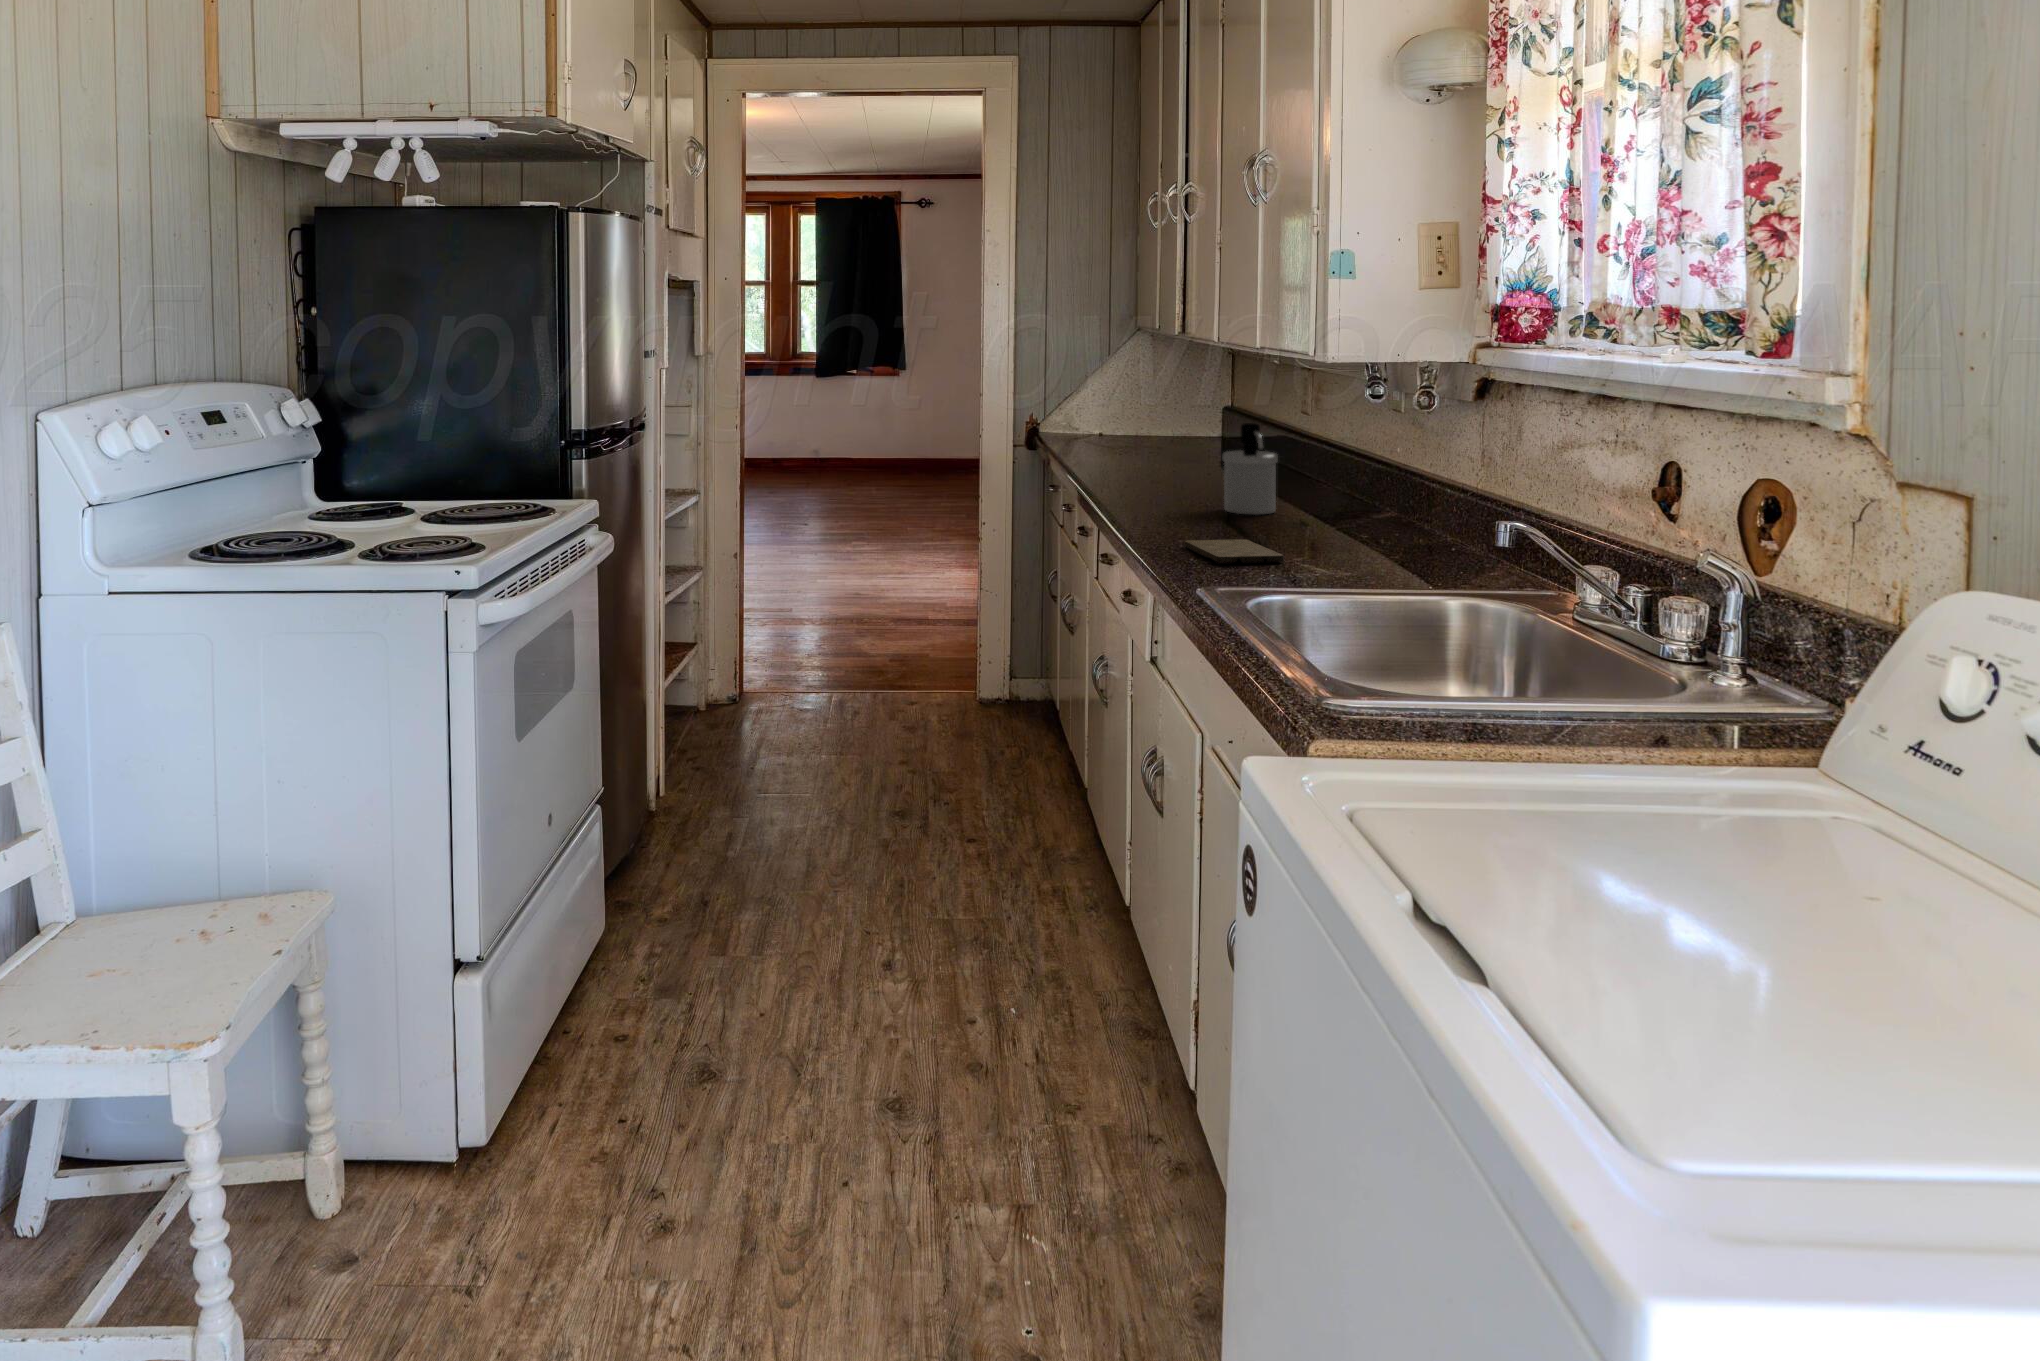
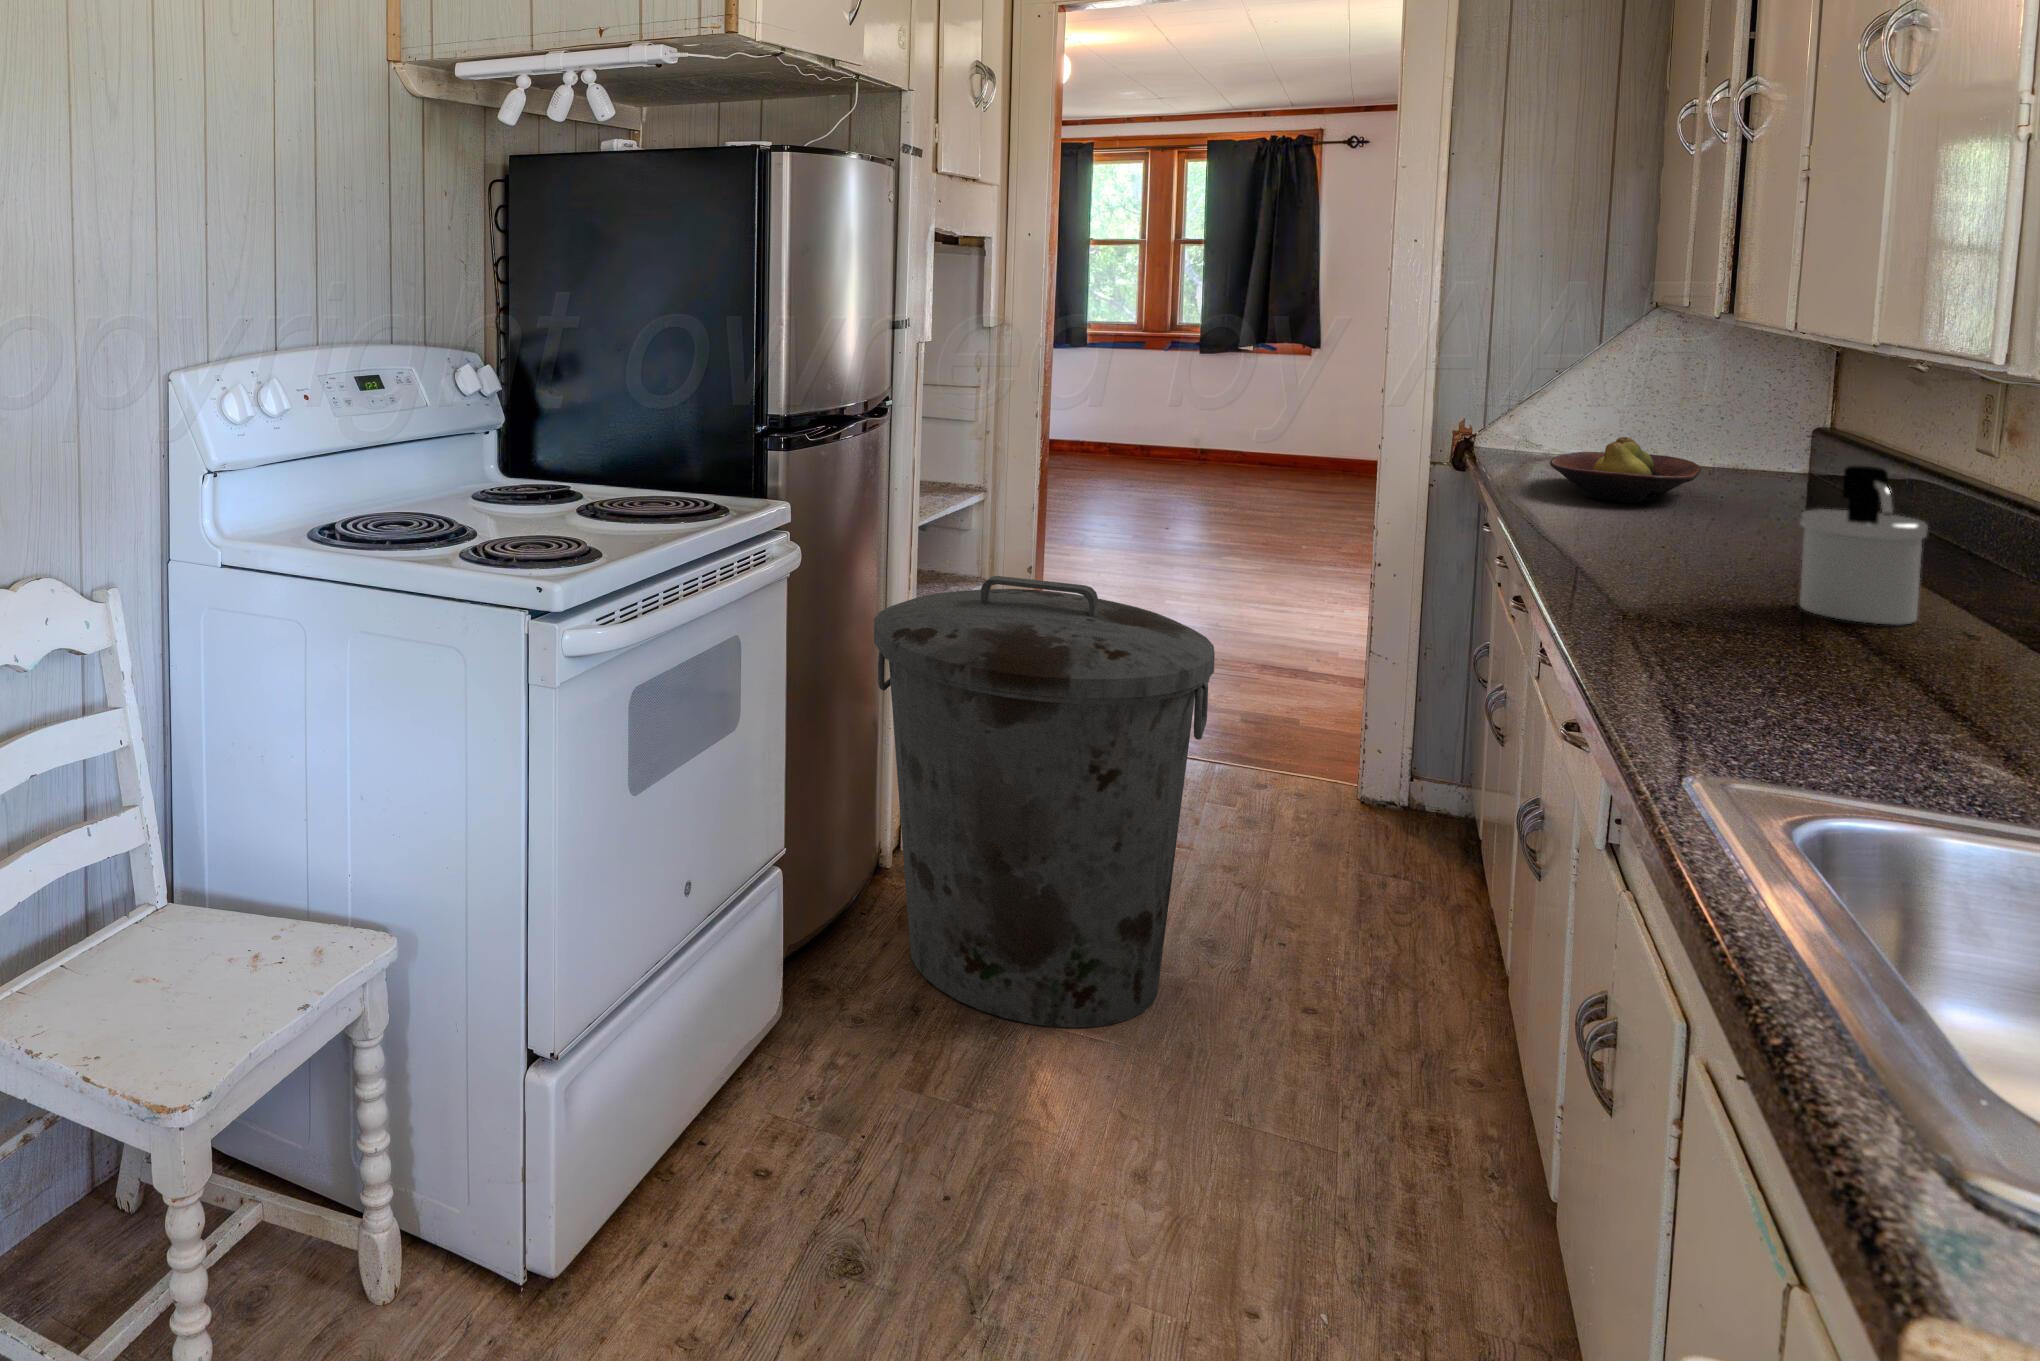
fruit bowl: none [1088,419,1167,462] -> present [1550,437,1701,503]
cutting board: present [1184,539,1284,564] -> none [1698,662,1926,733]
trash can: none [655,550,904,891] -> present [874,576,1215,1028]

